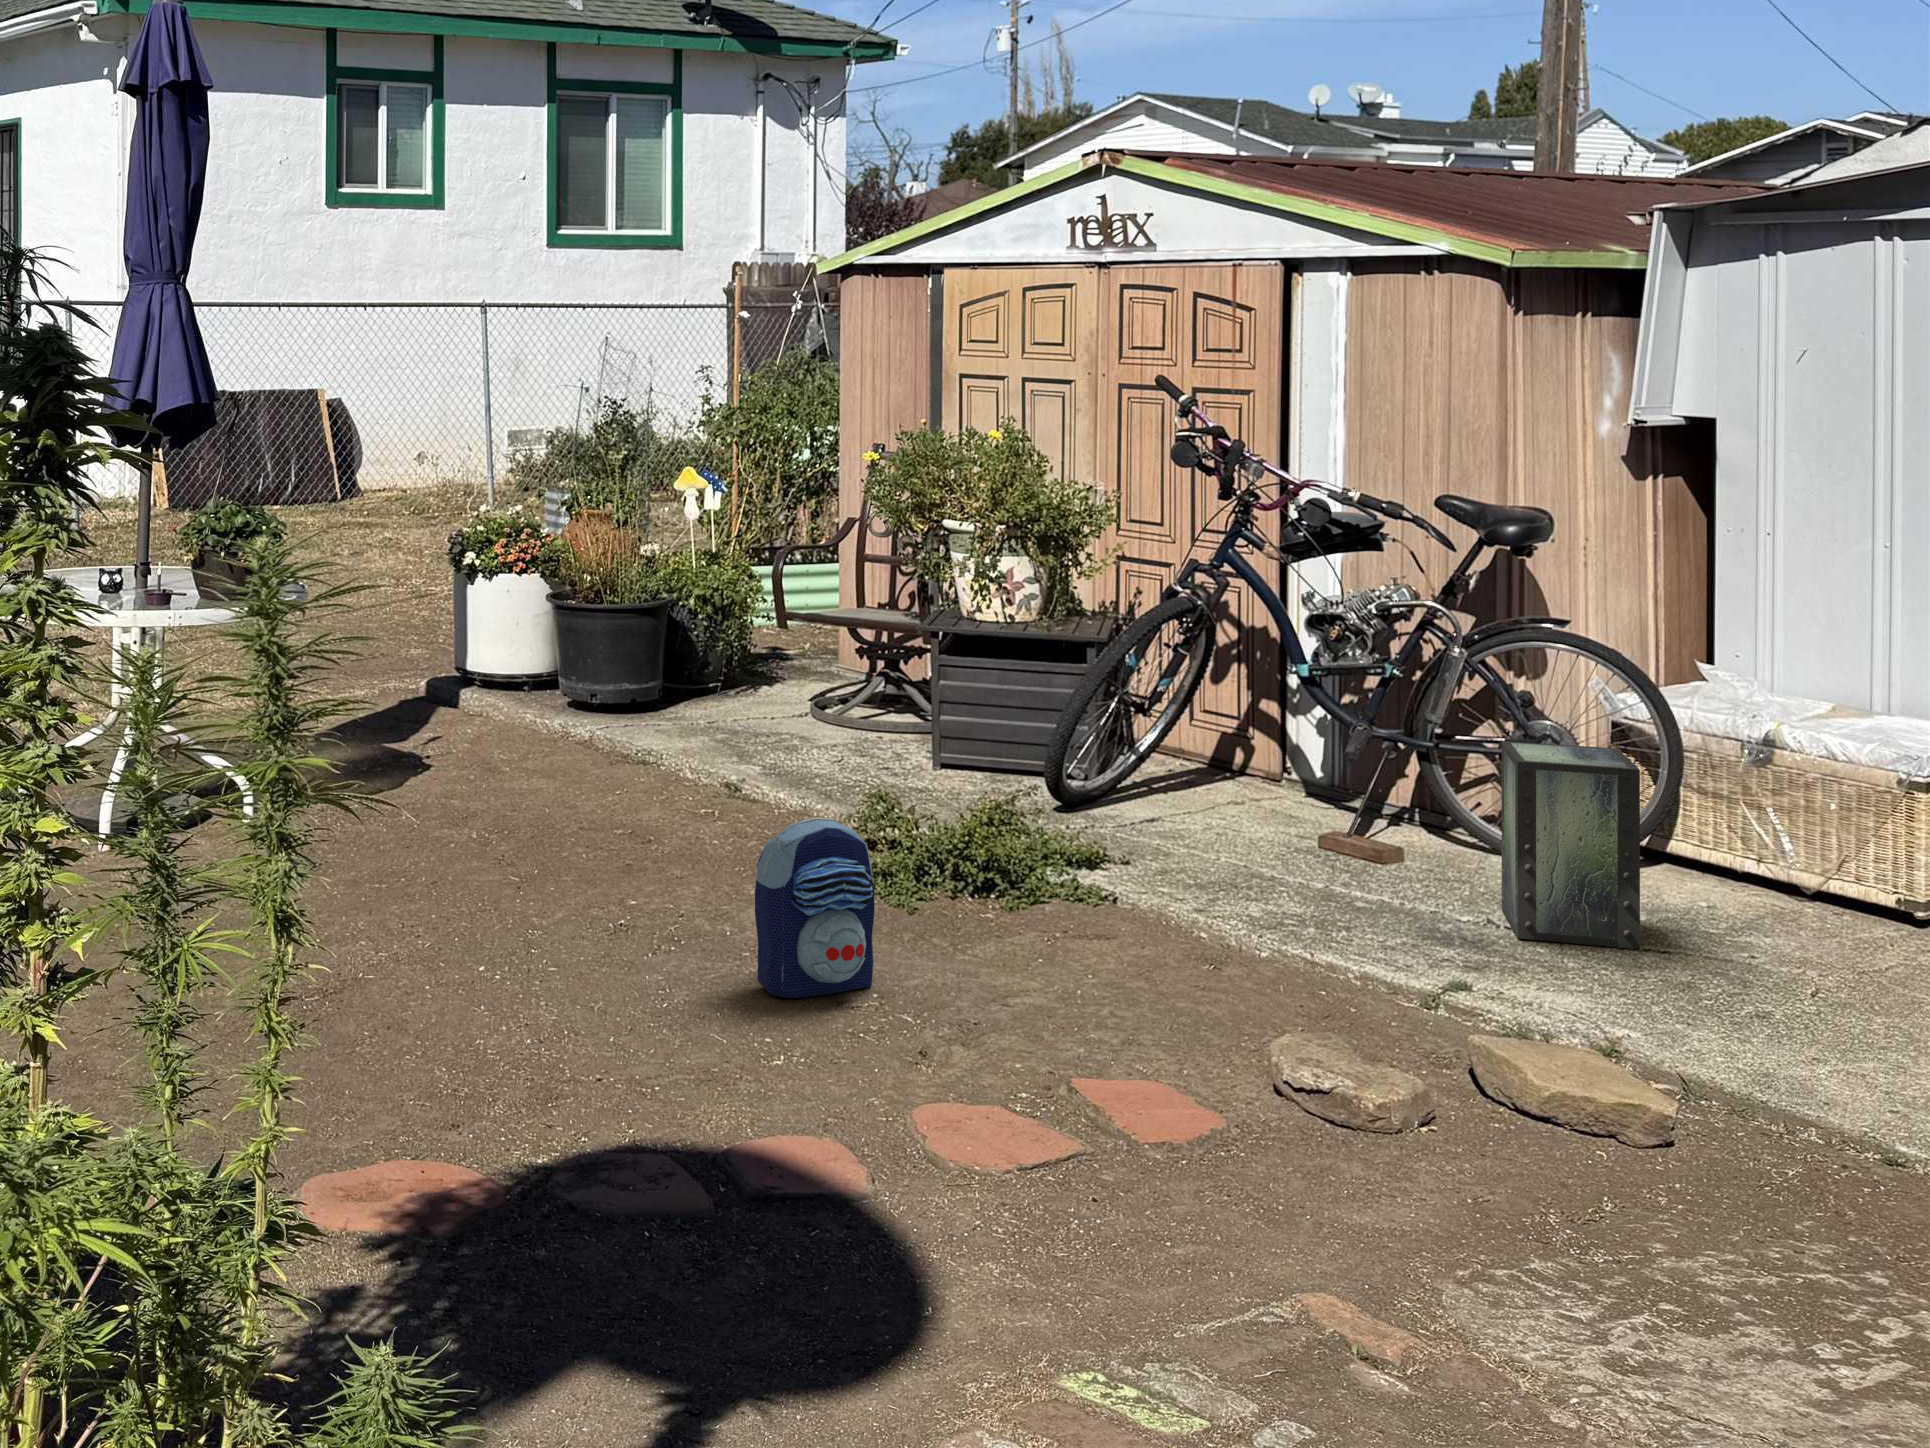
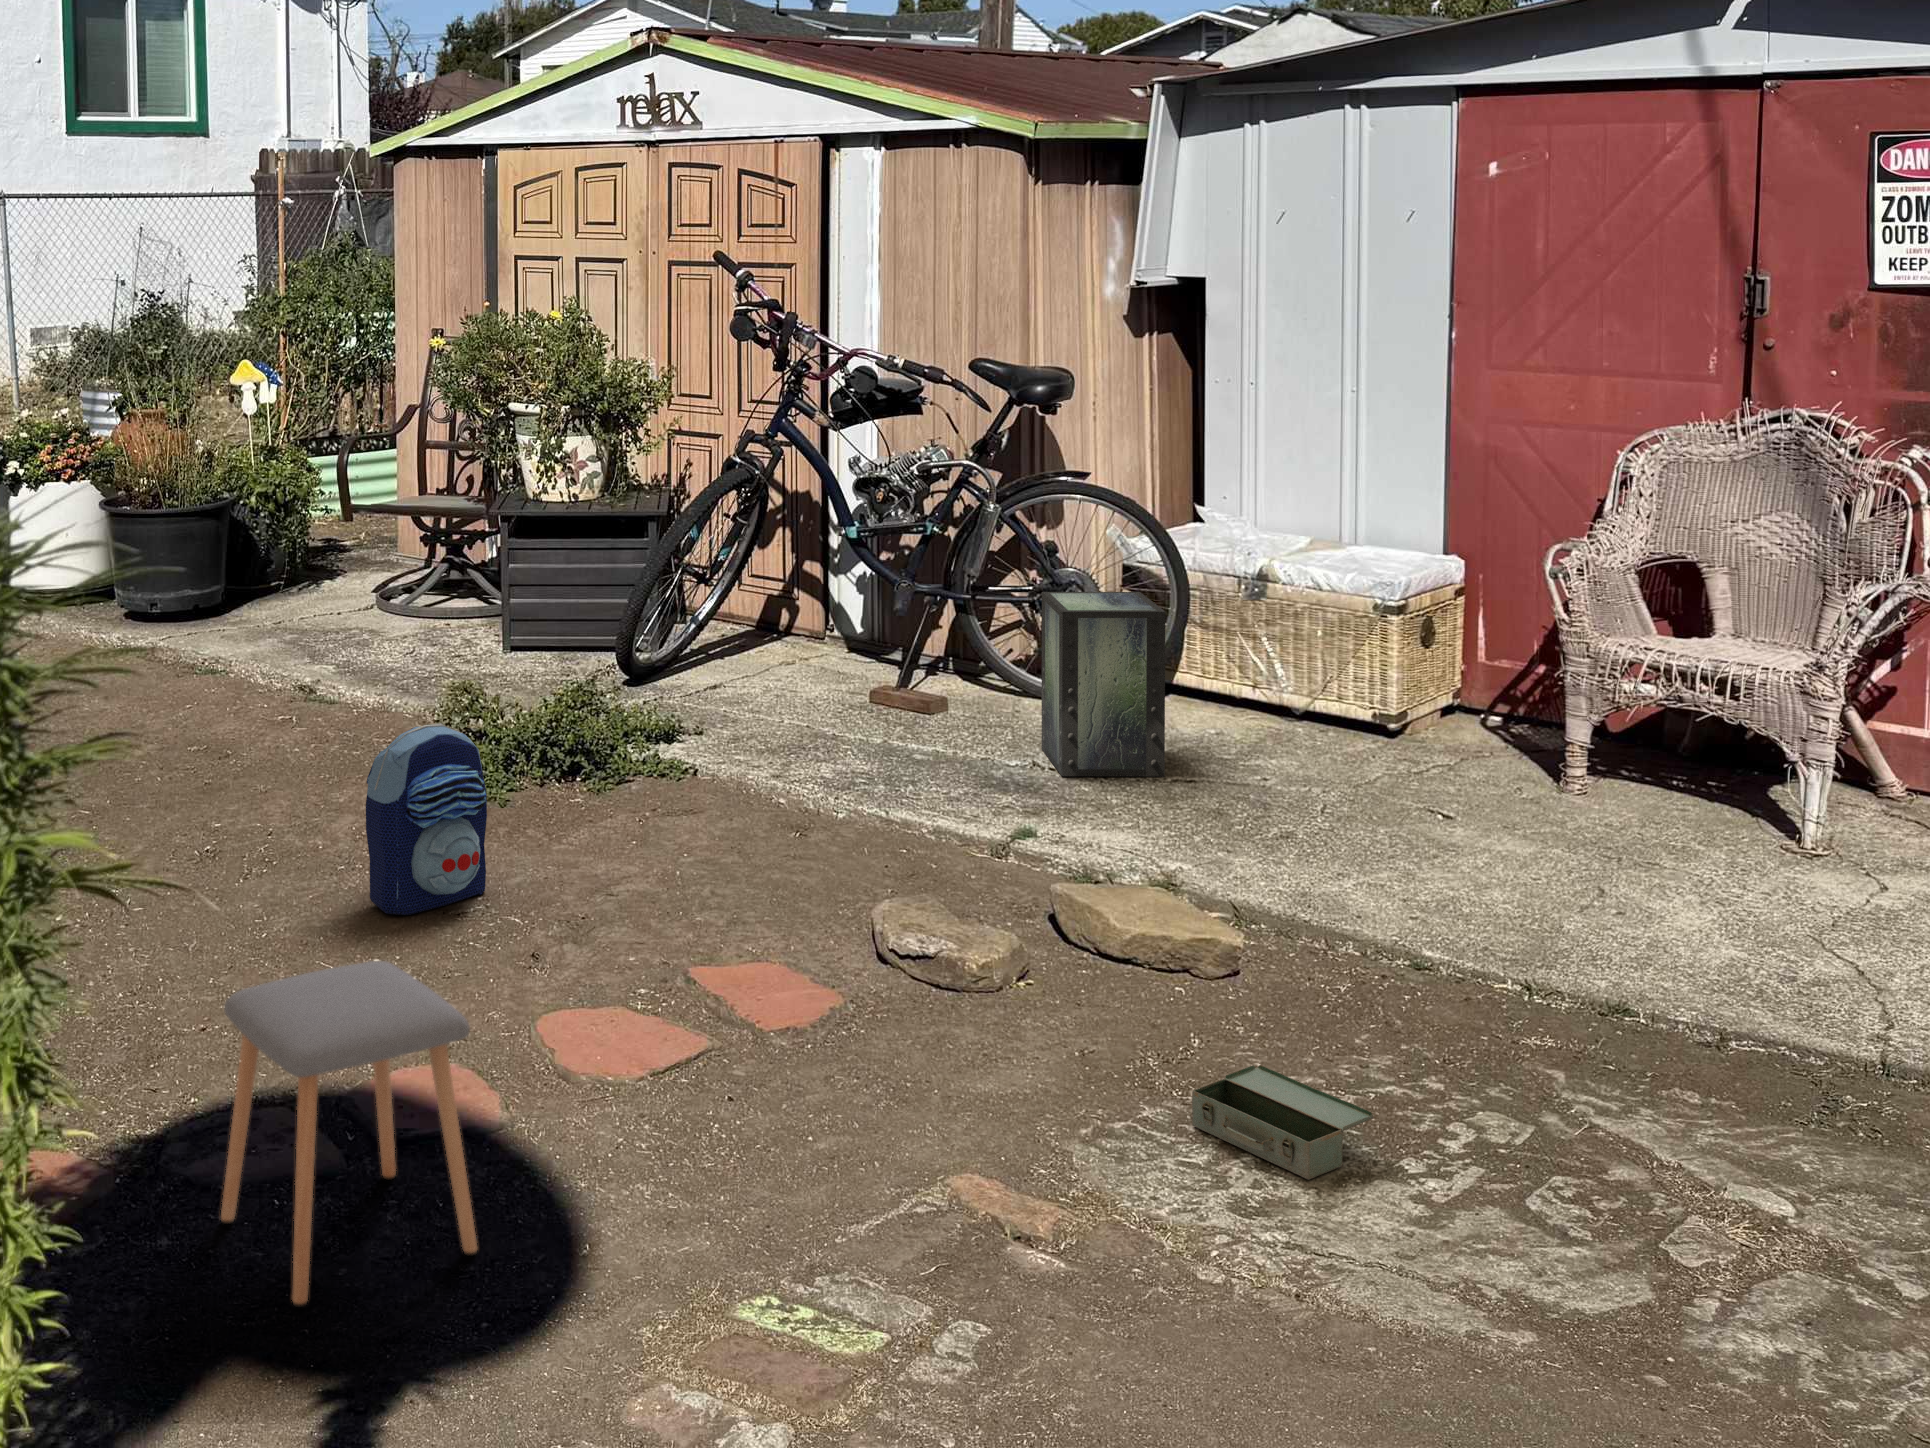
stool: none [578,1010,807,1307] -> present [221,961,477,1307]
toolbox: none [1571,1229,1775,1345] -> present [1192,1065,1374,1180]

